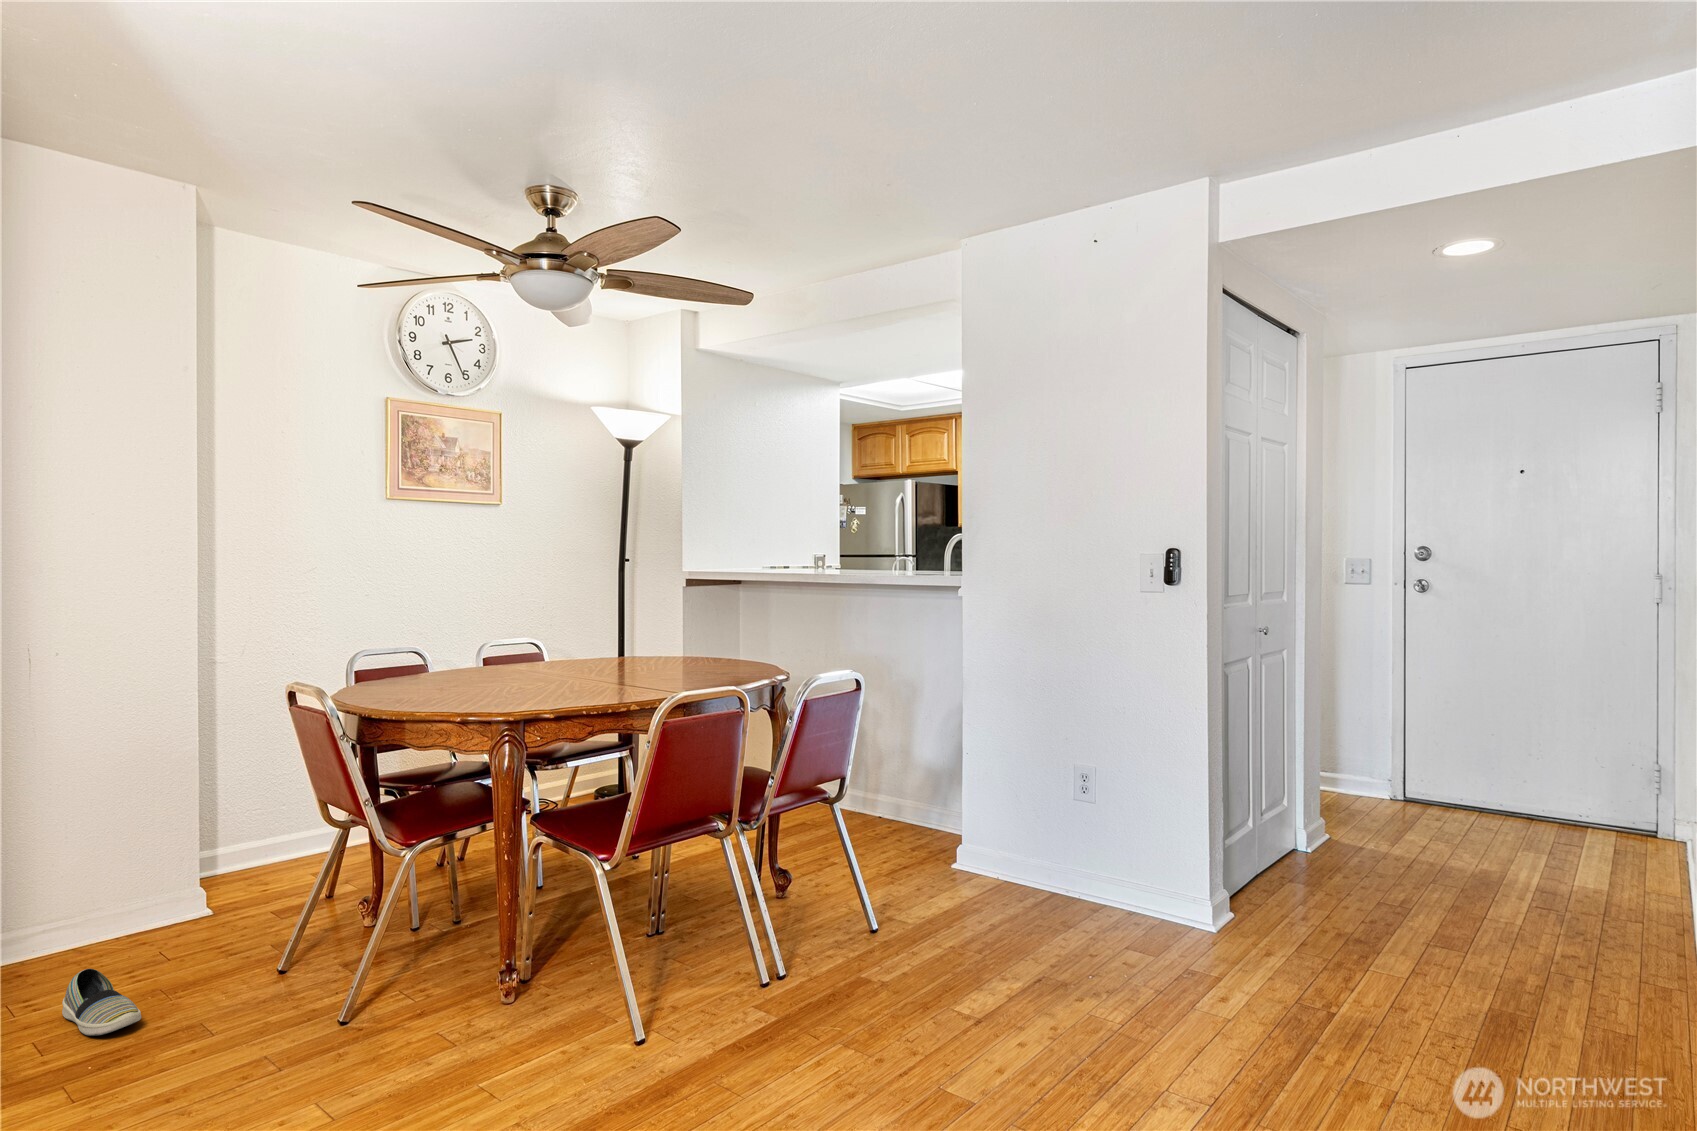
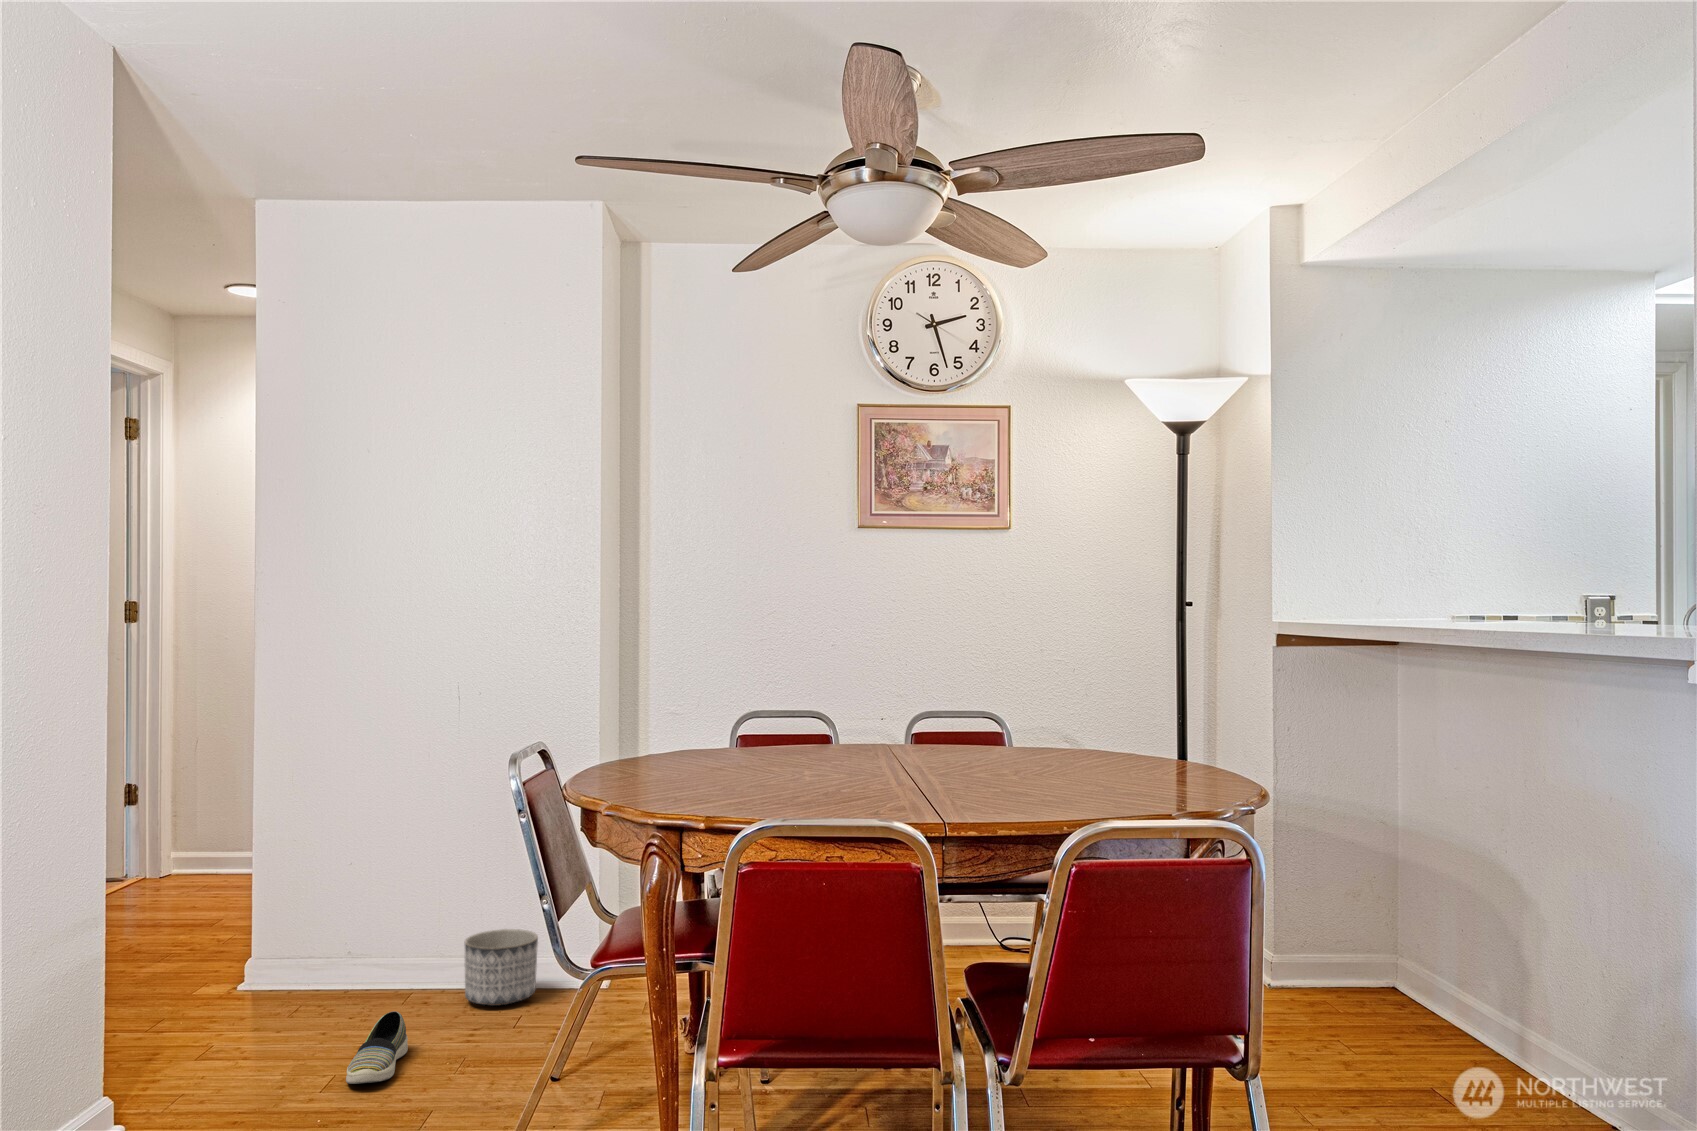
planter: none [74,878,160,955] -> present [465,929,538,1006]

